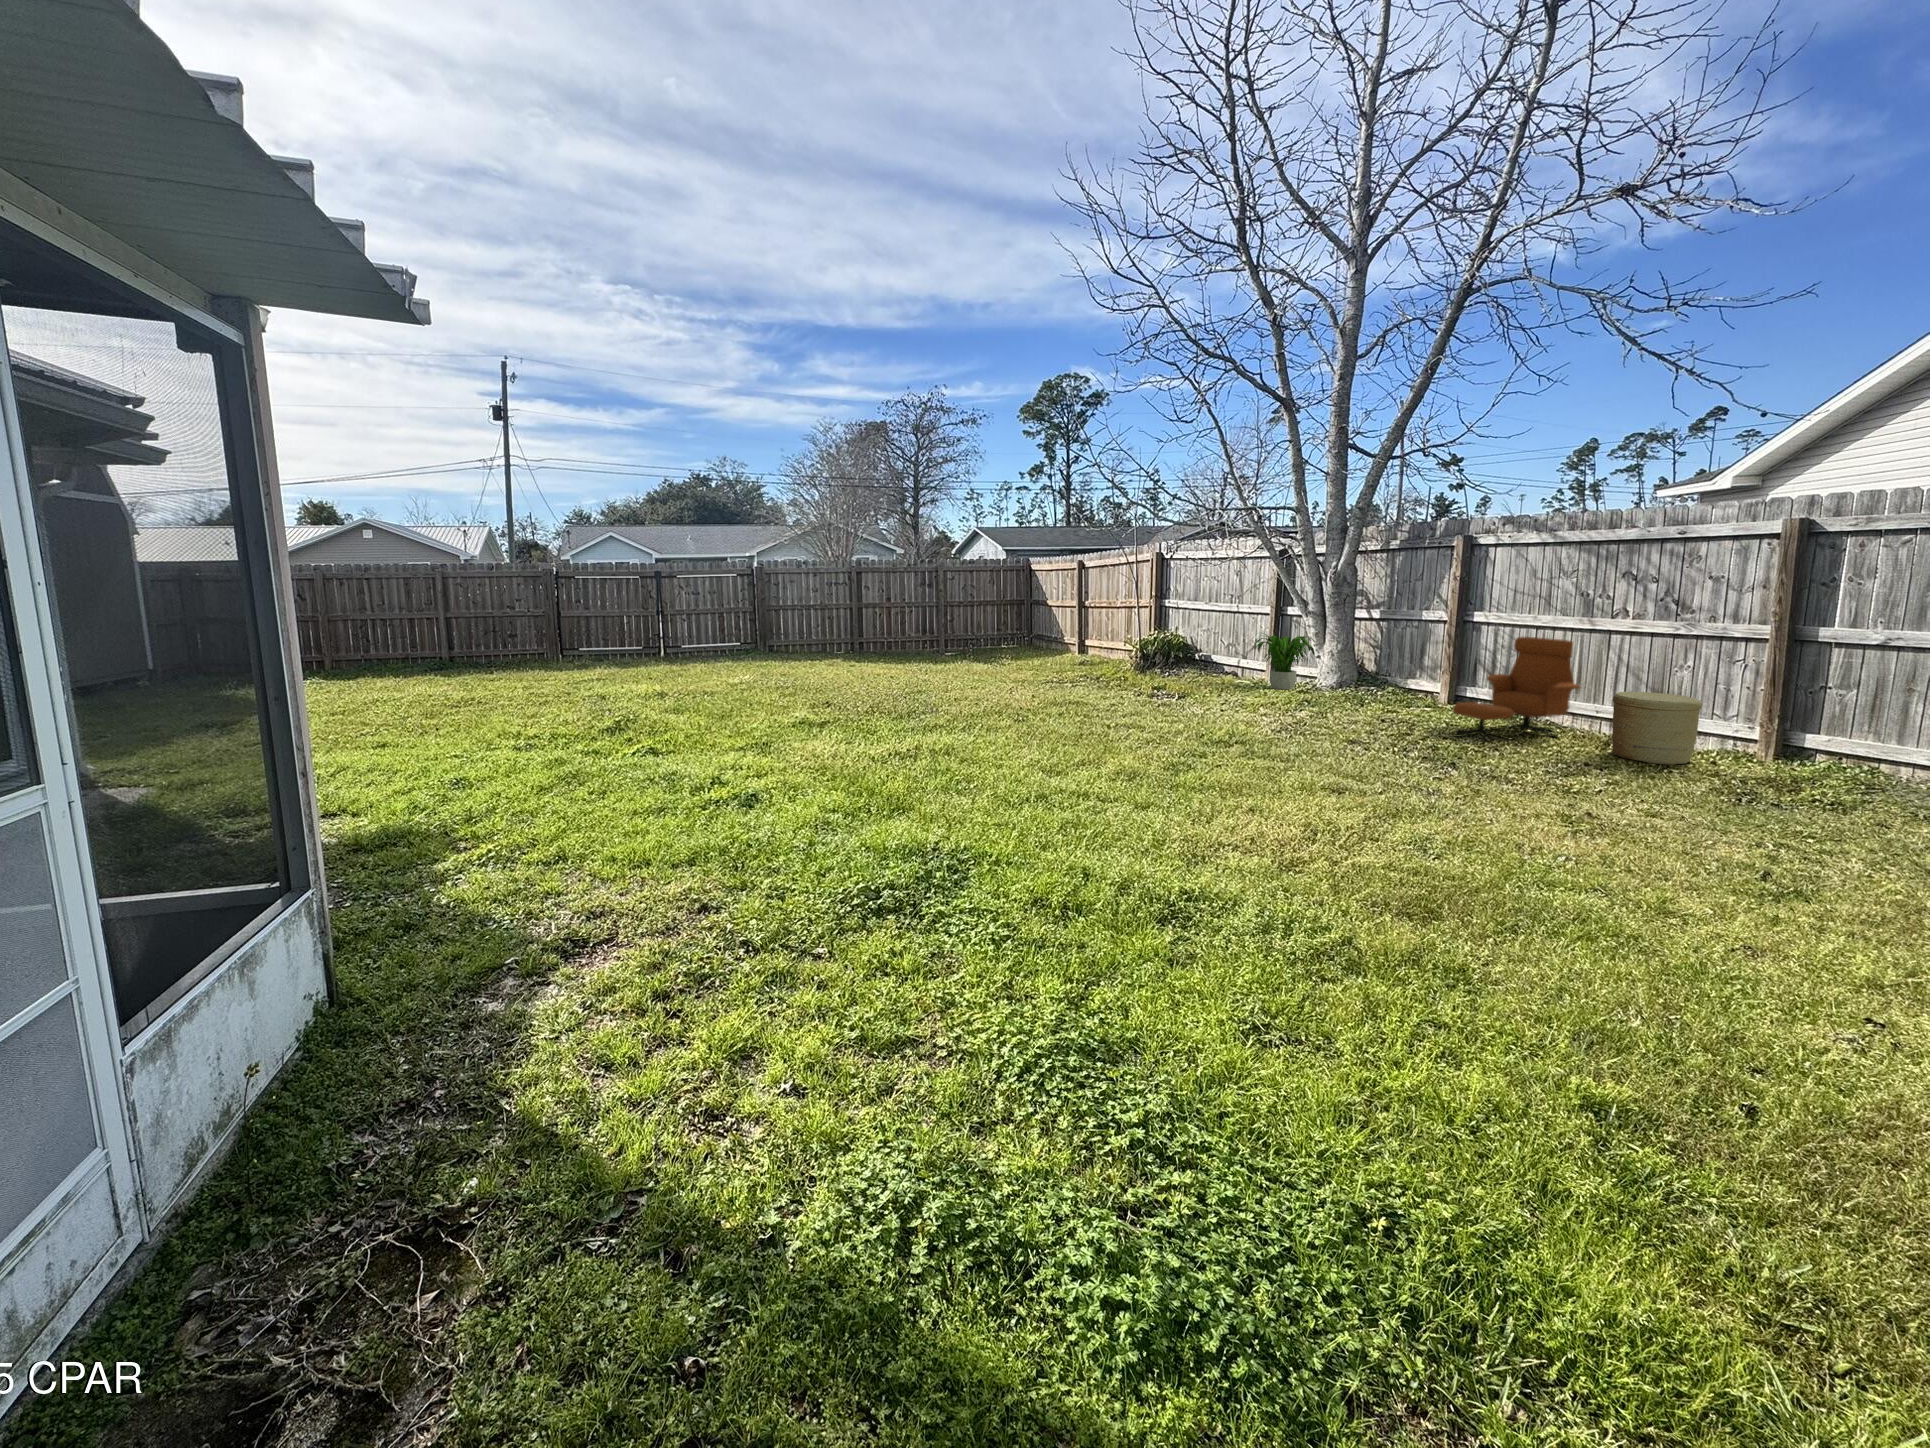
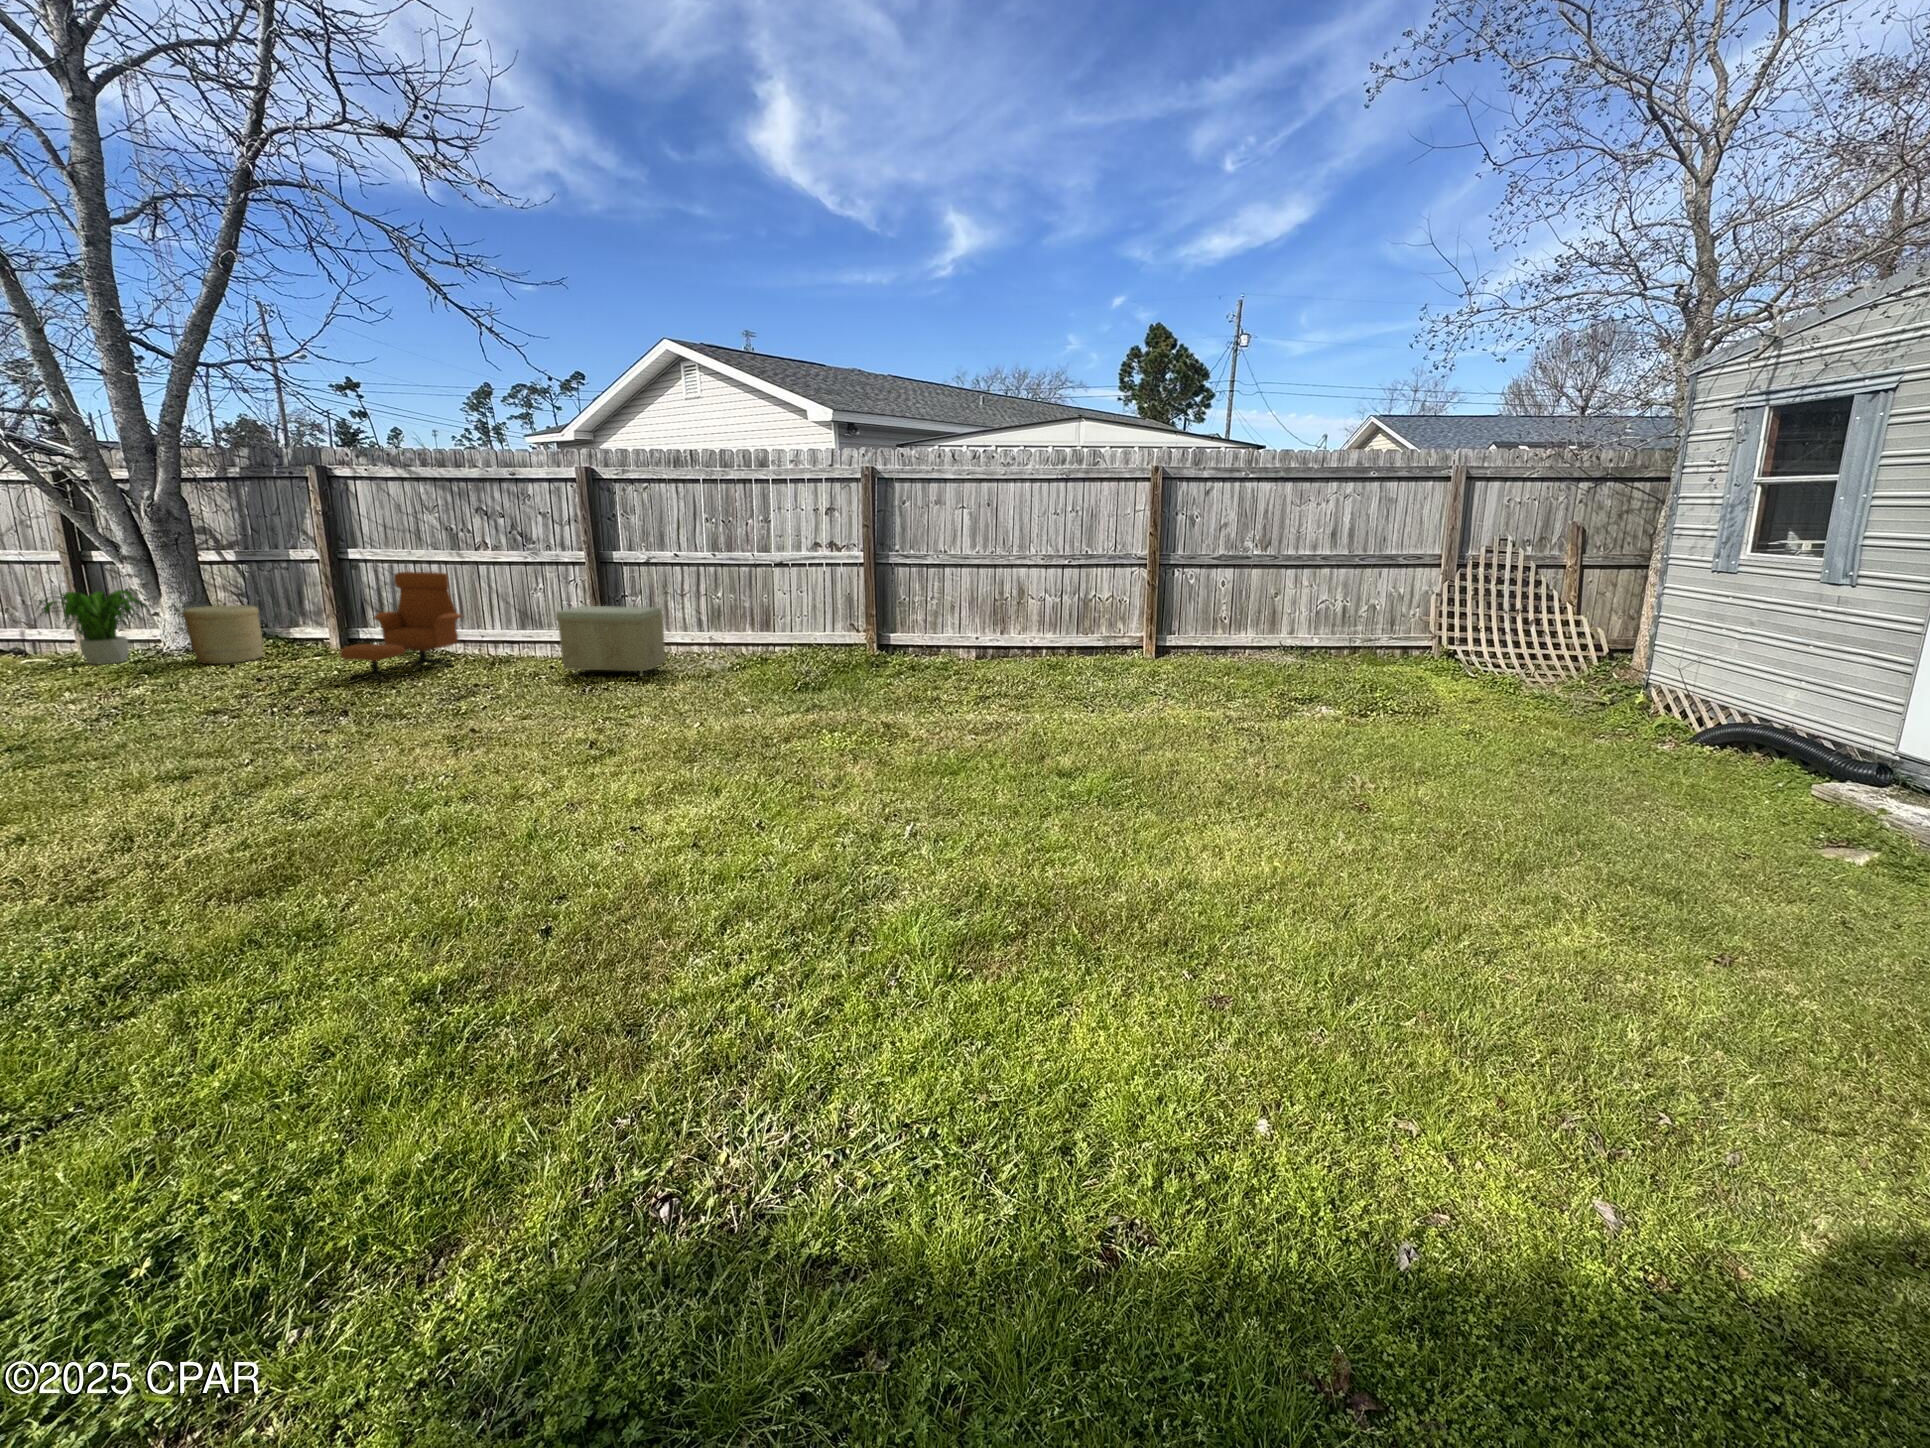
woven basket: present [1612,692,1703,765] -> present [182,605,263,664]
storage bench: none [1706,693,1898,799] -> present [556,606,666,676]

